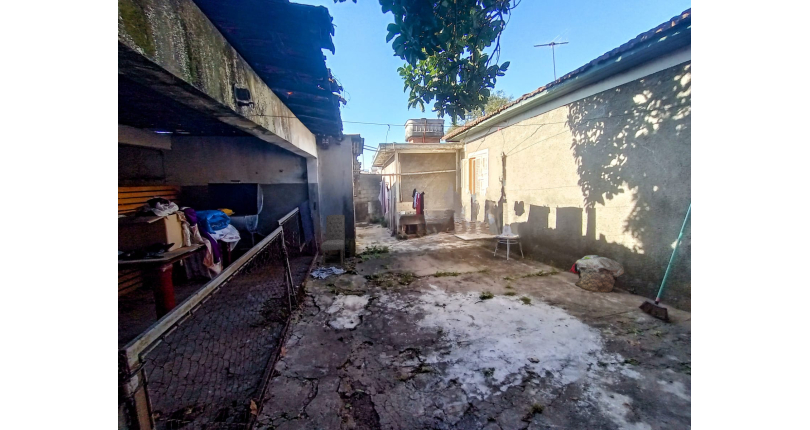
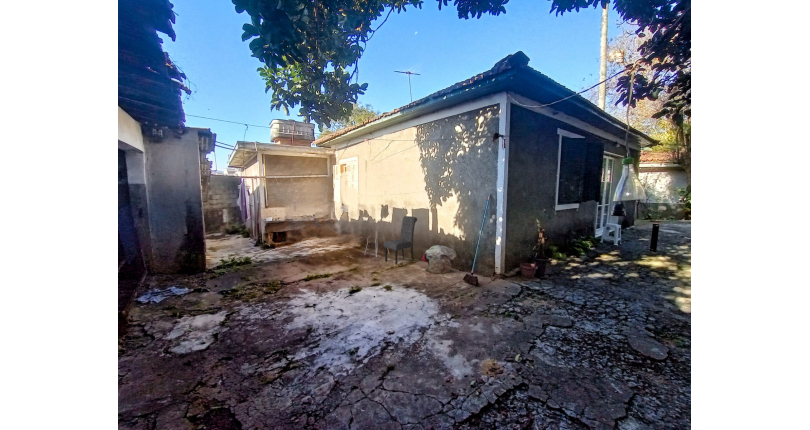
chair: present [321,215,345,265] -> present [384,216,417,265]

